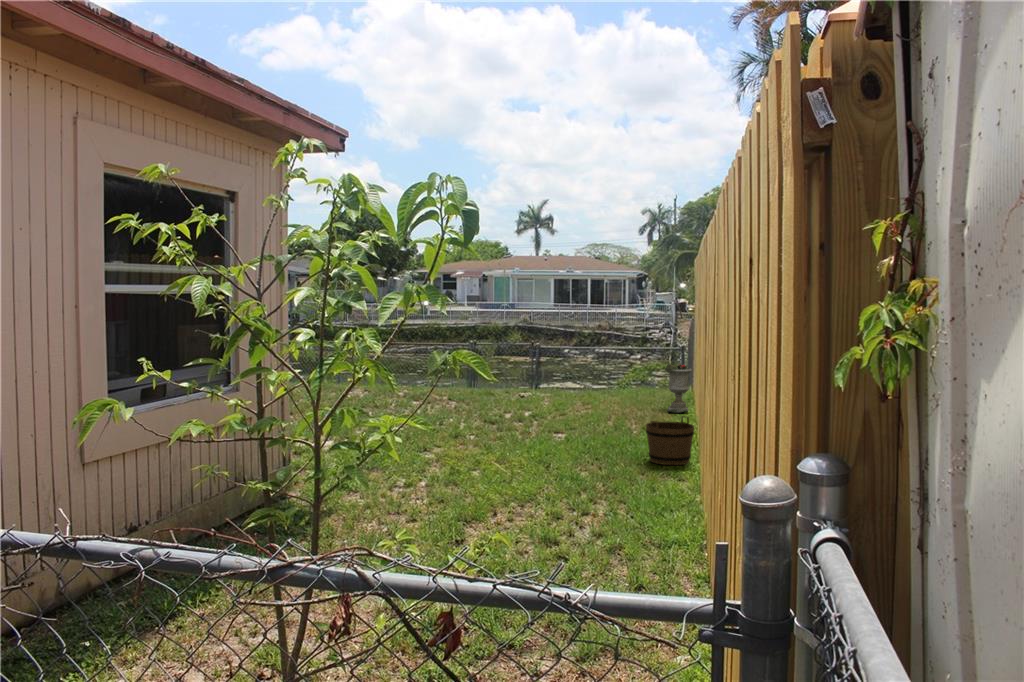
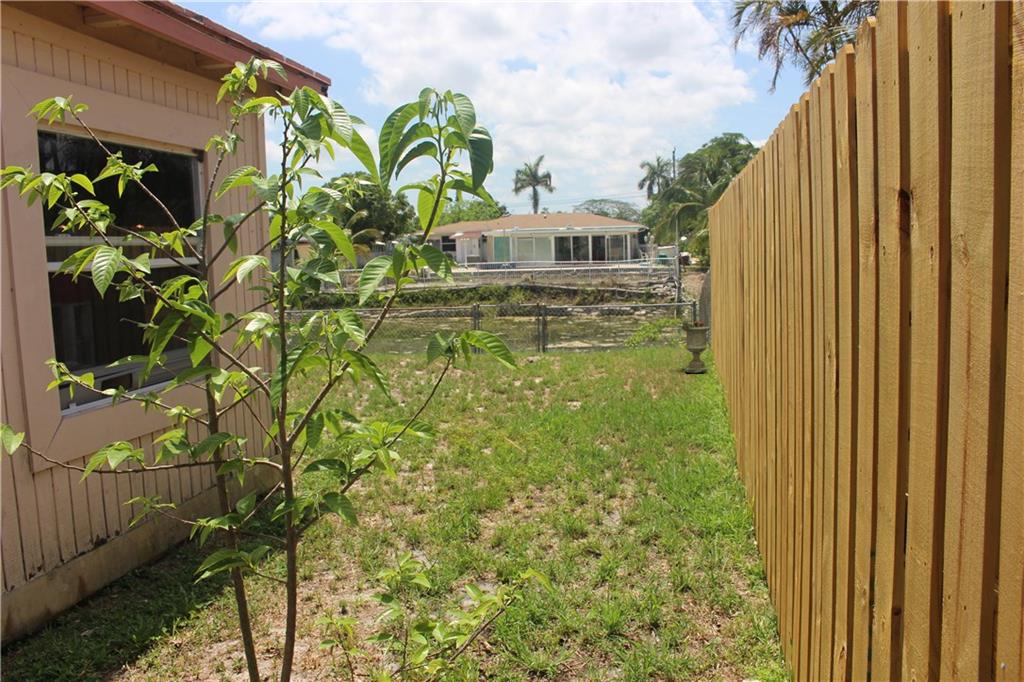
bucket: present [646,416,694,465] -> none [670,380,723,434]

